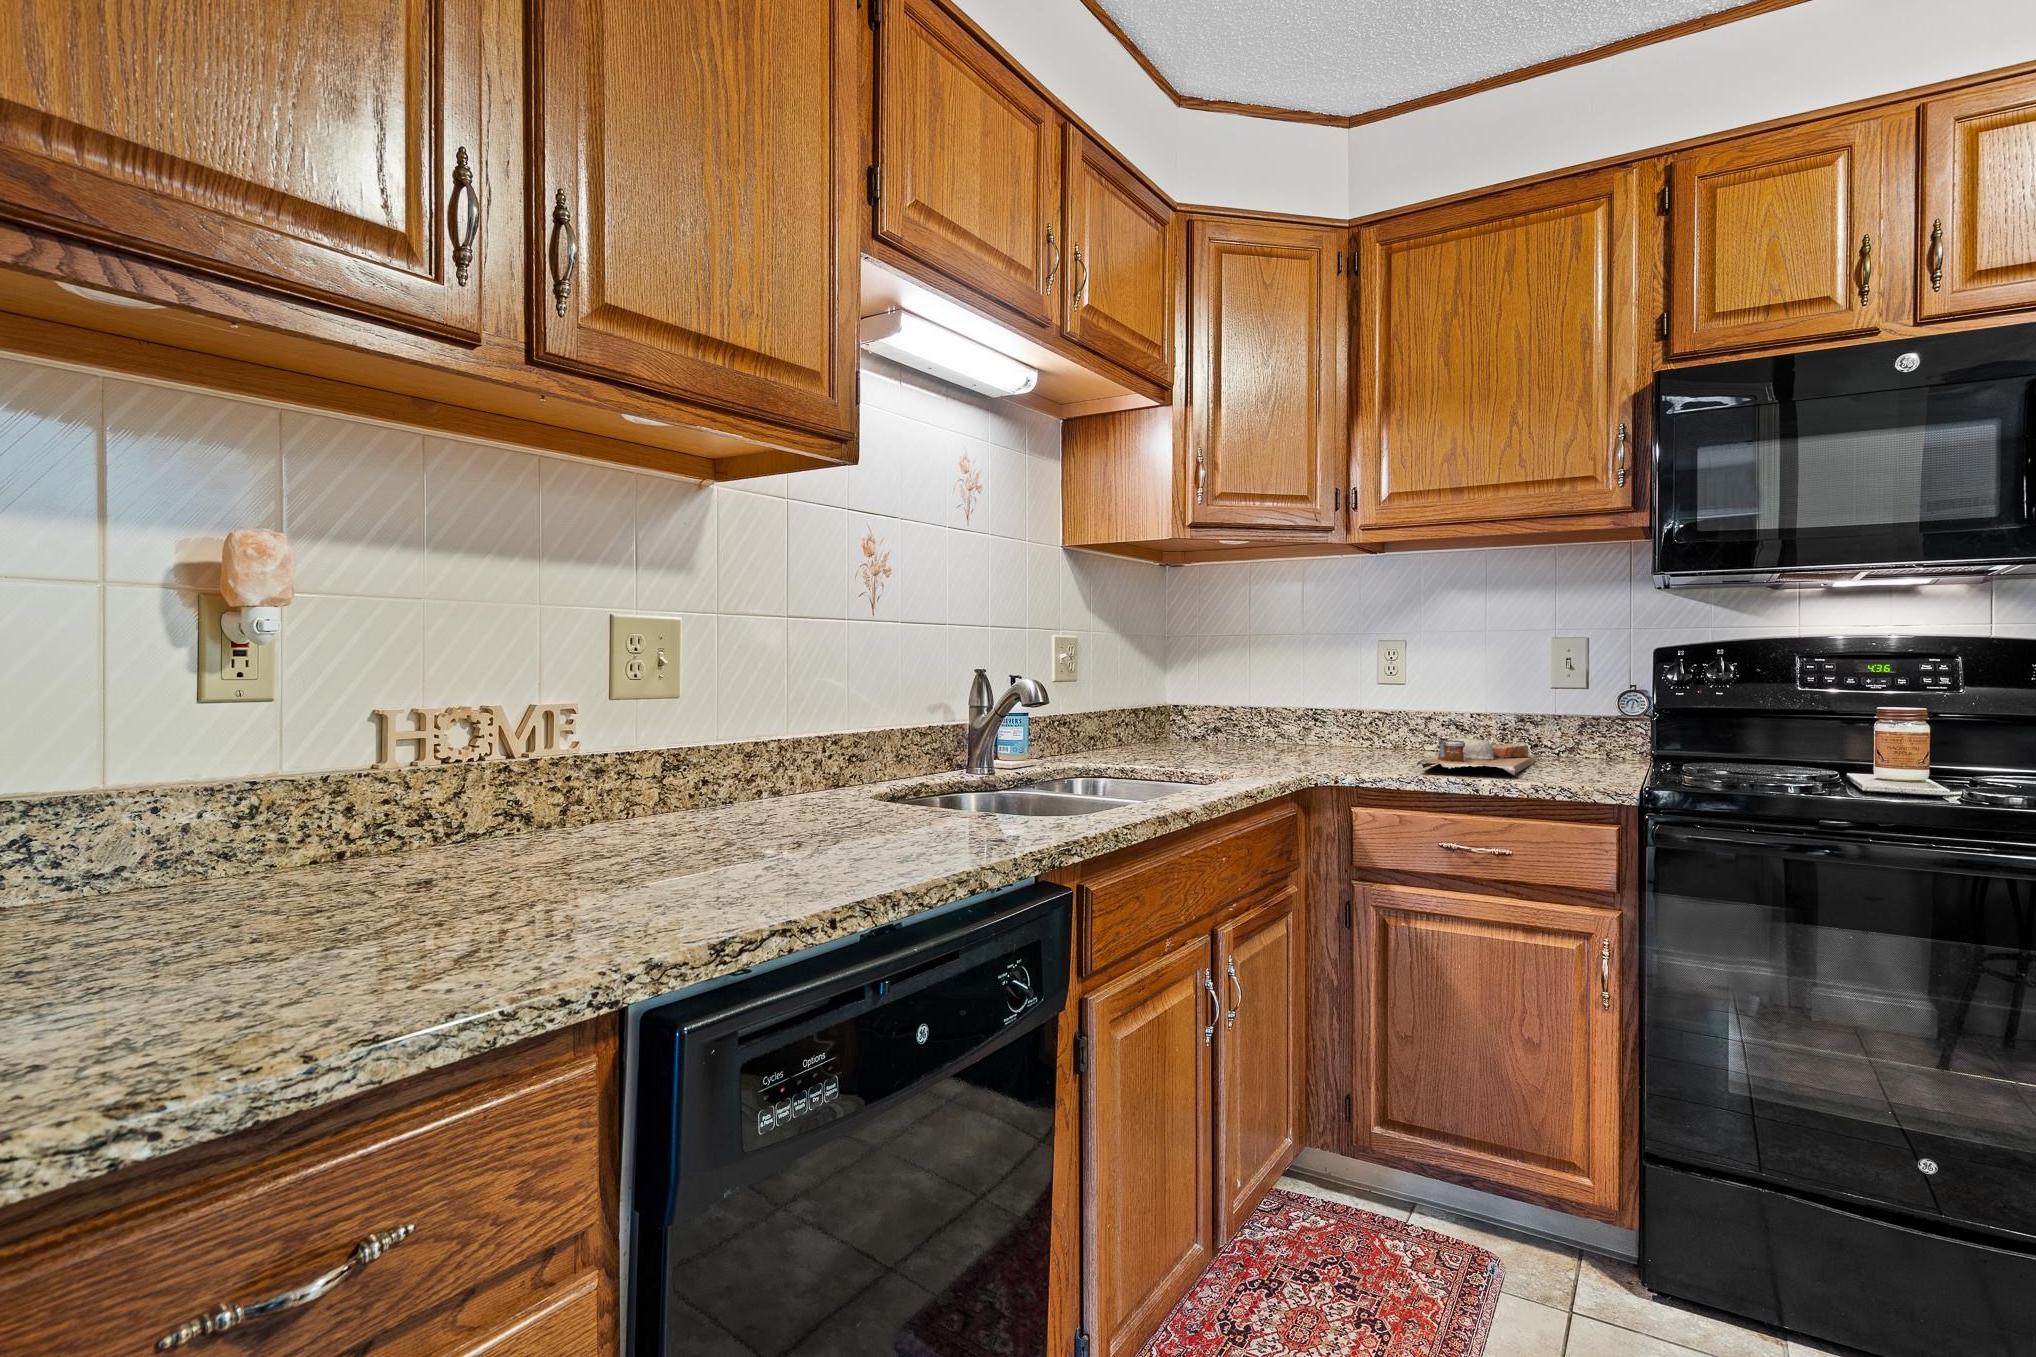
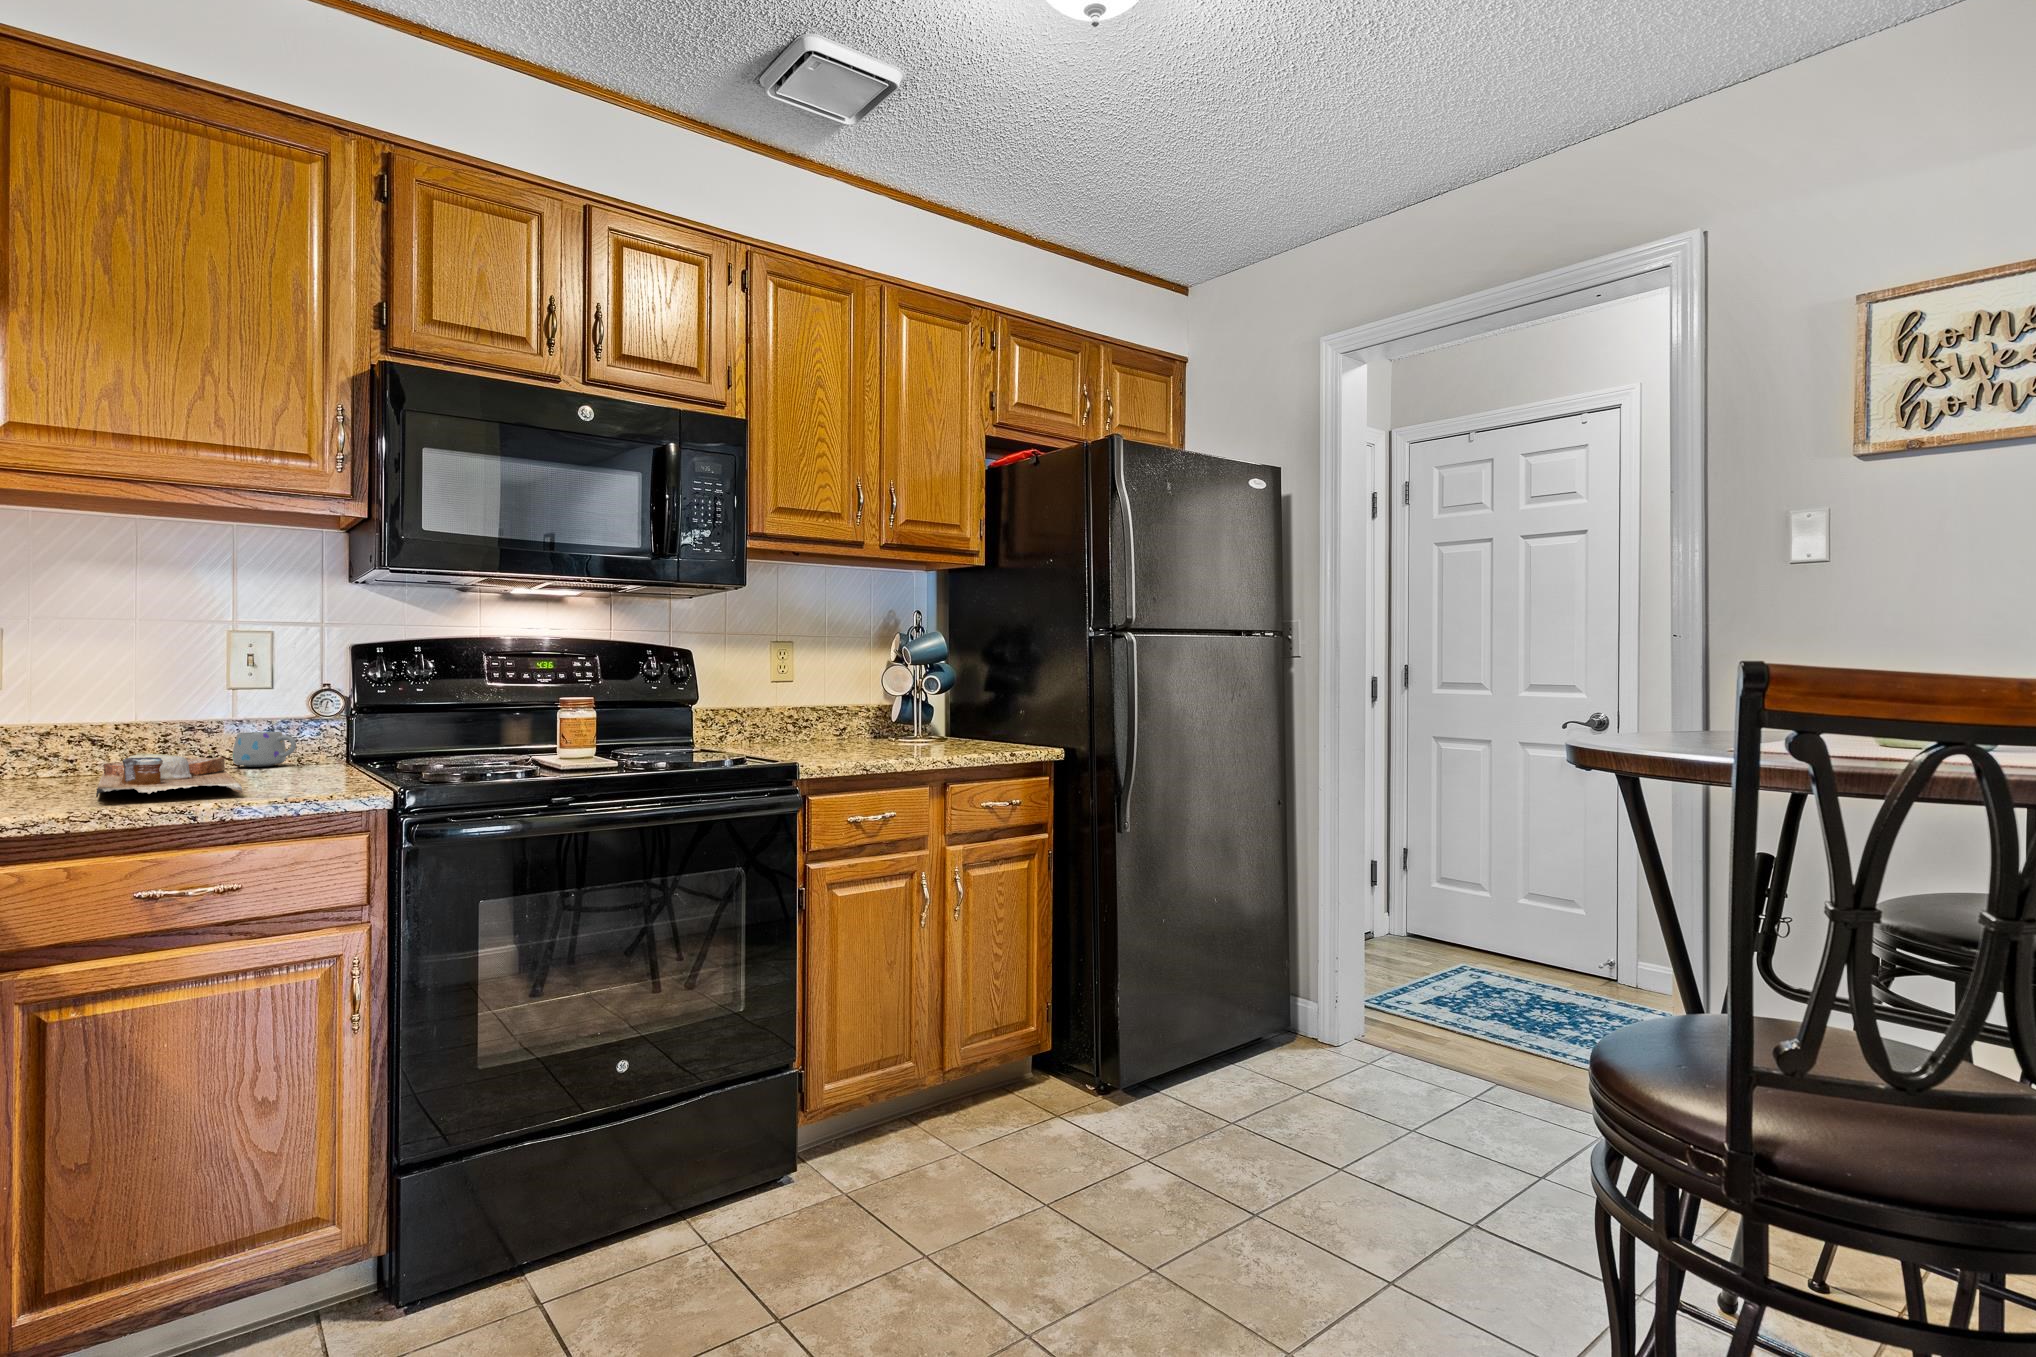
mug: none [1551,726,1600,756] -> present [232,732,296,767]

